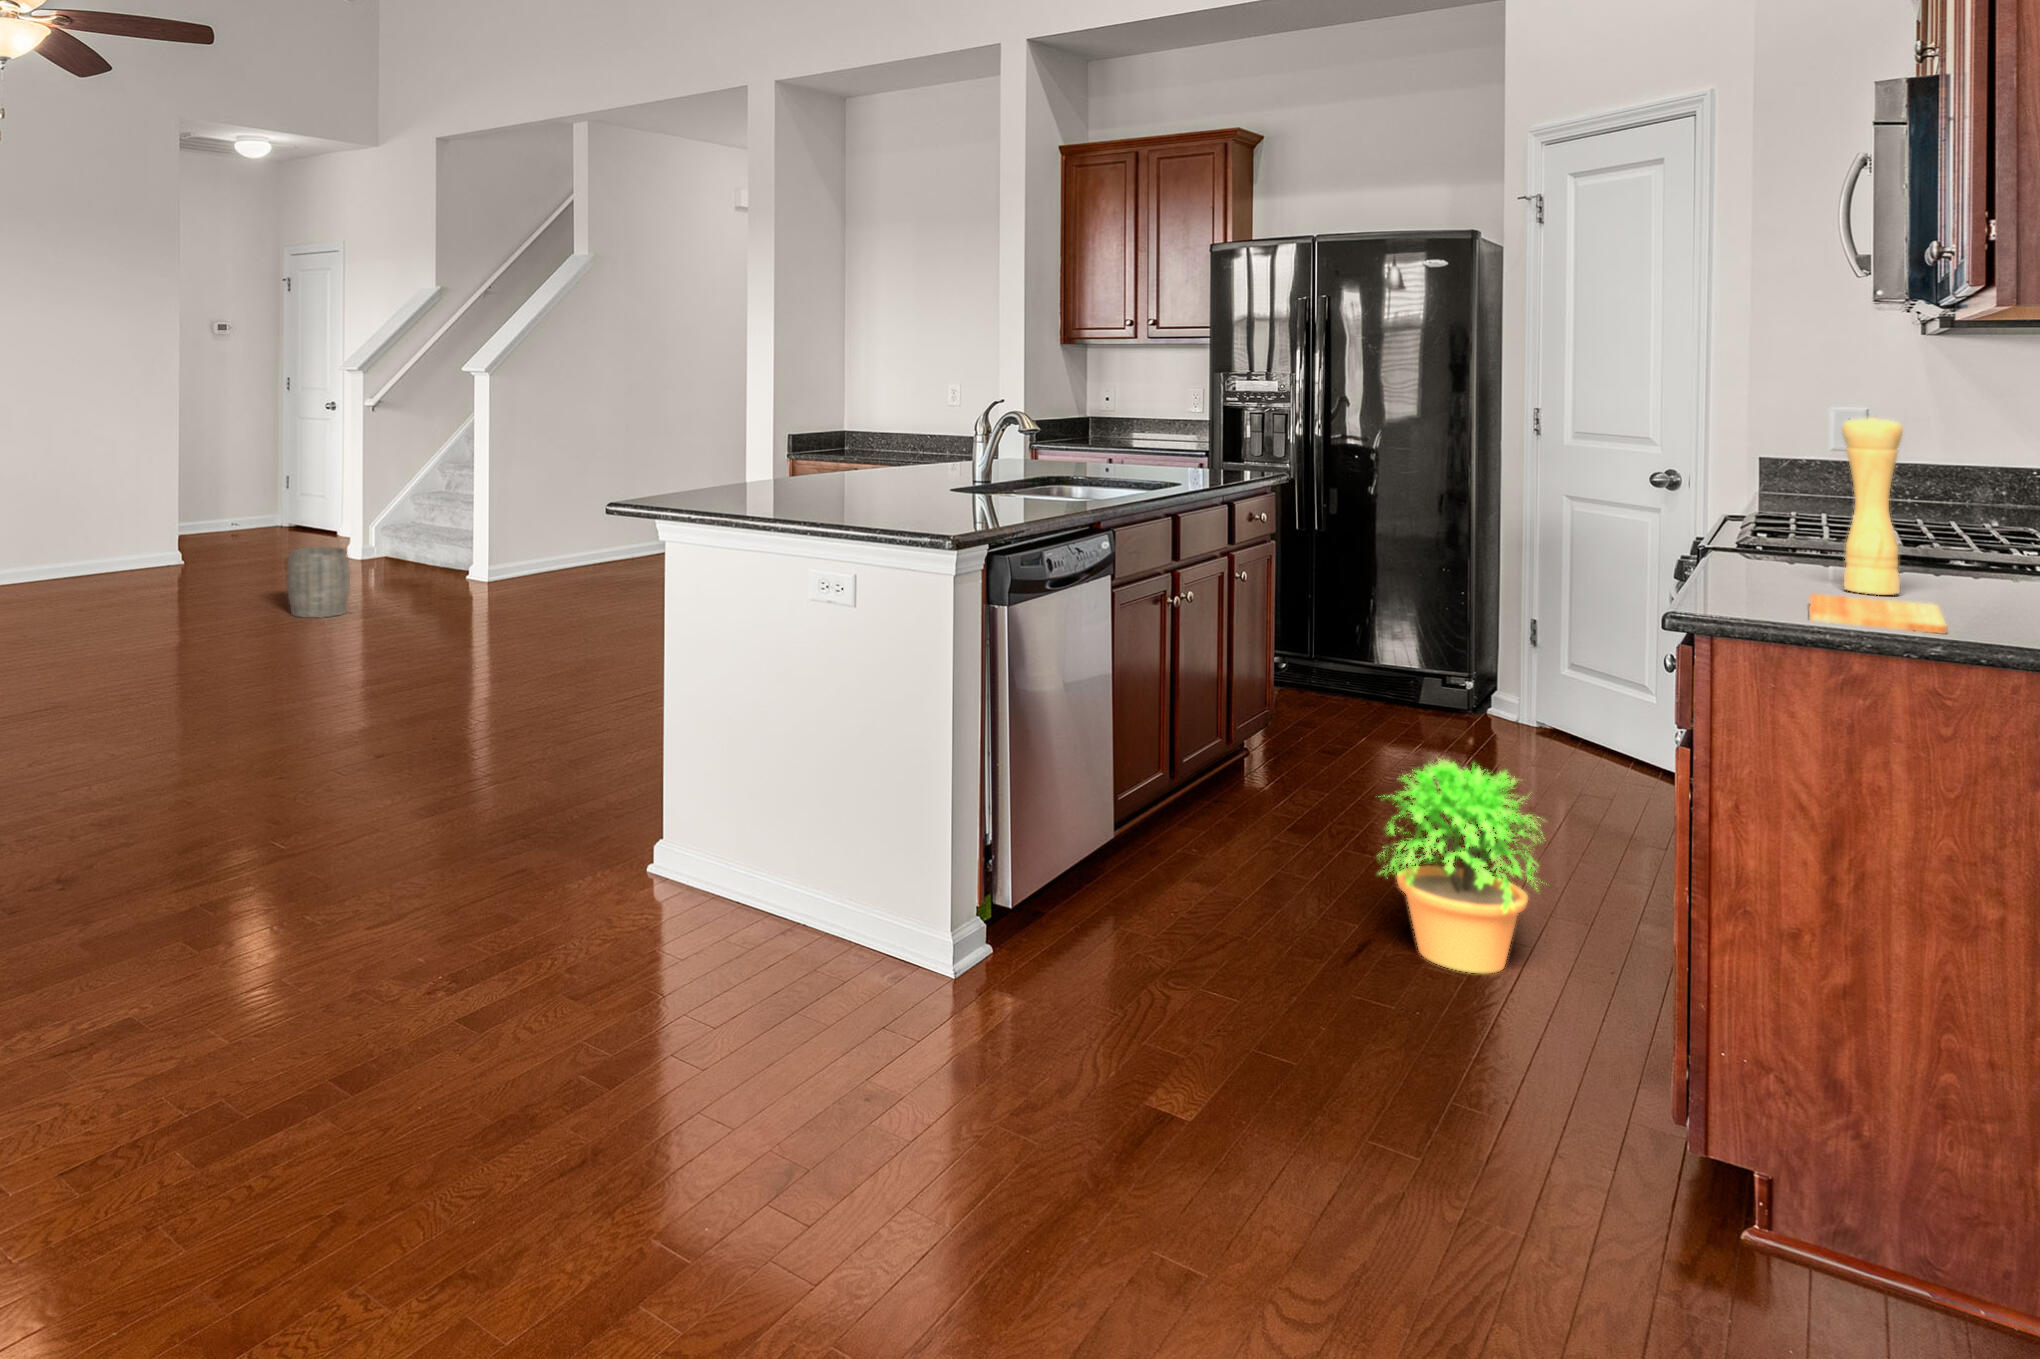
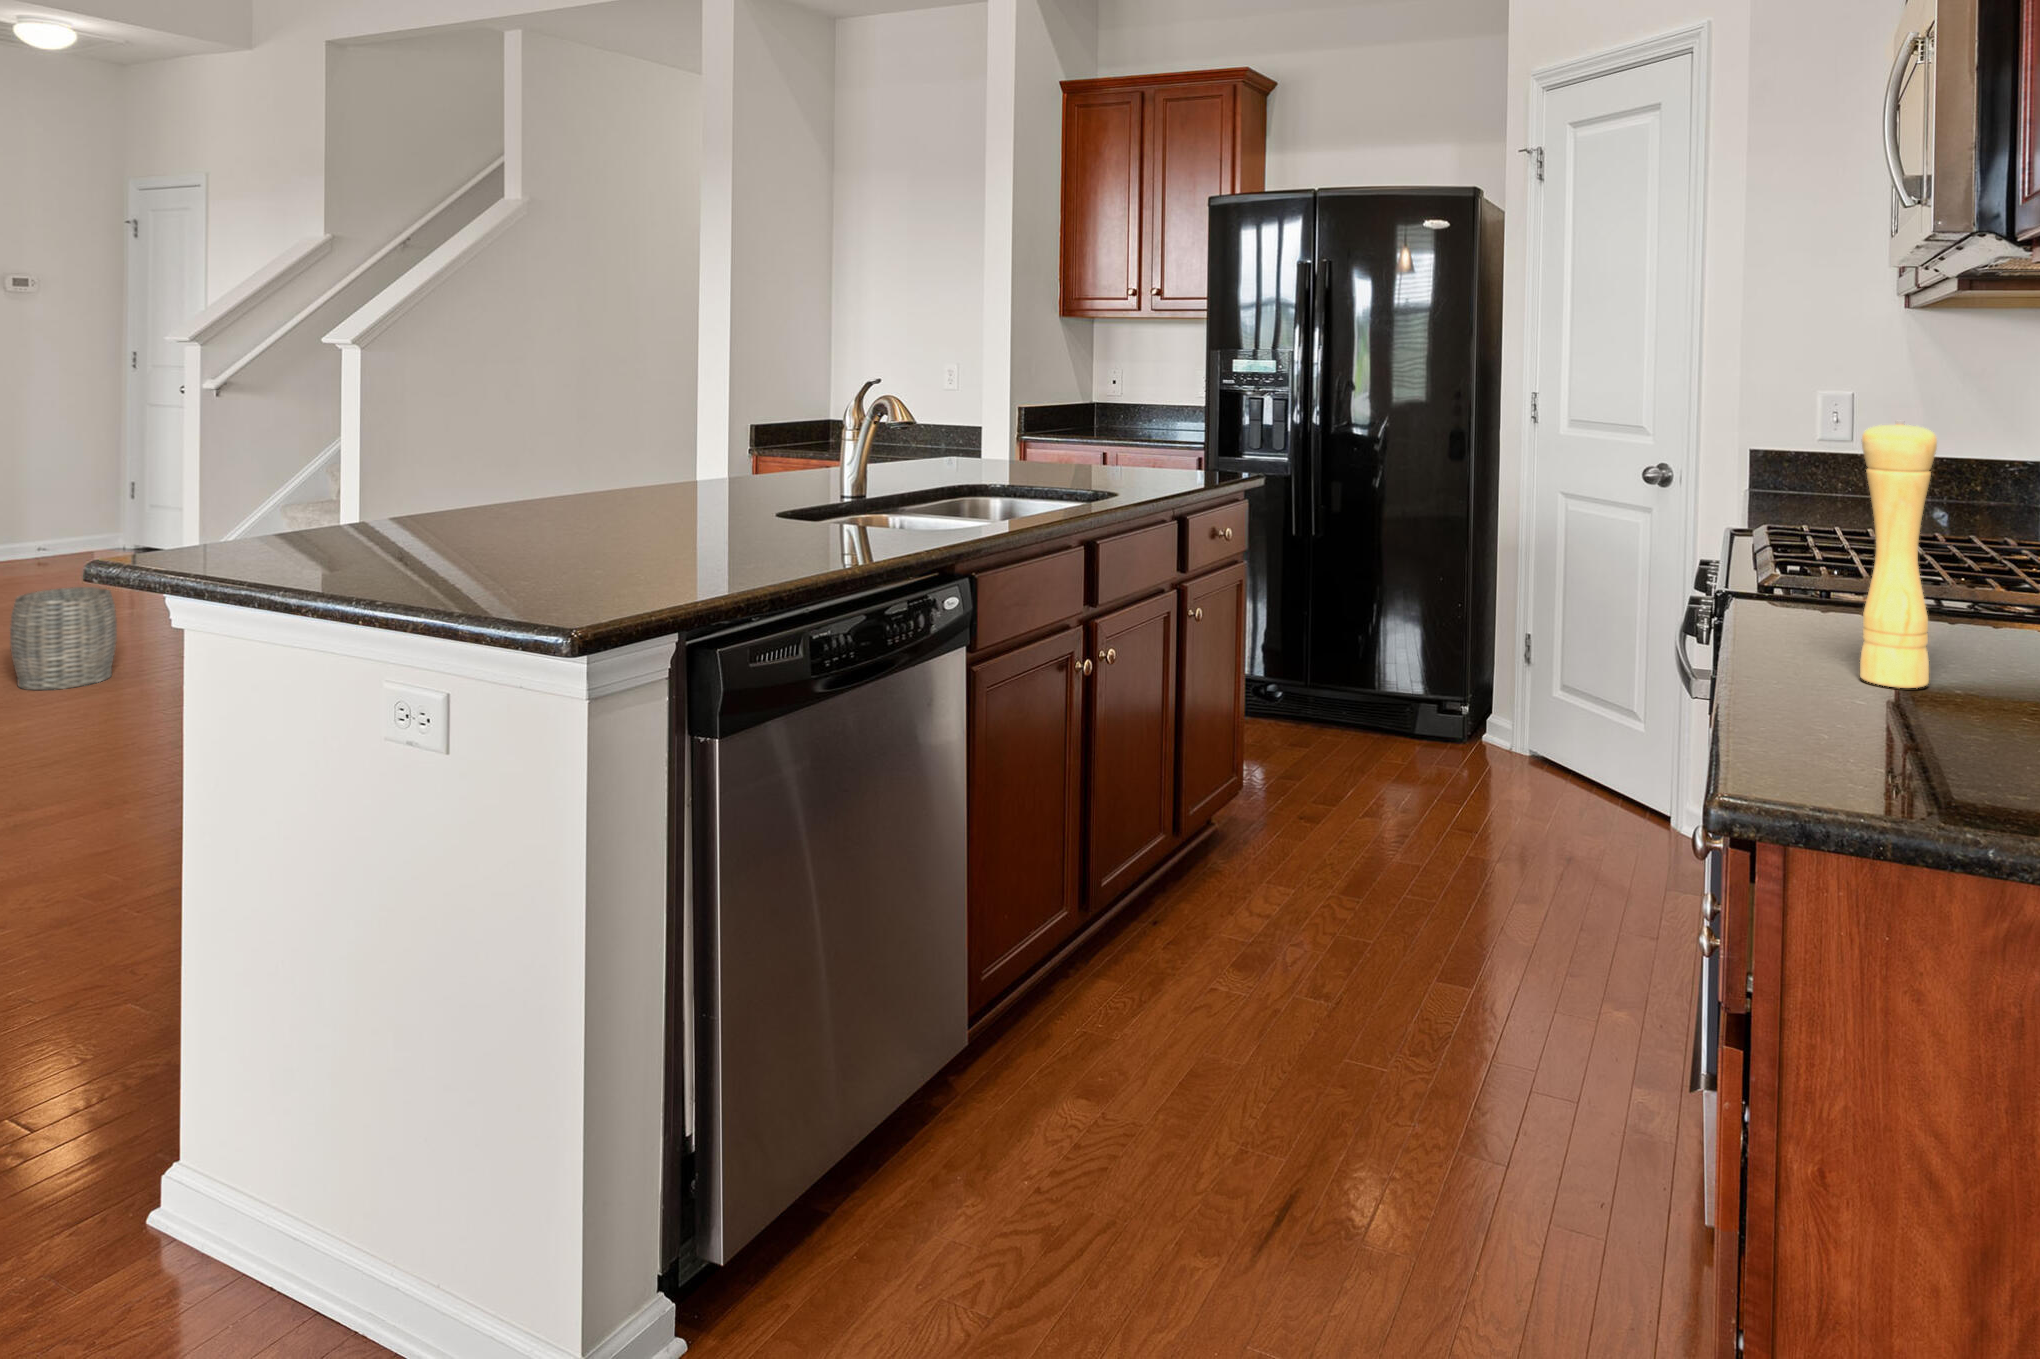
cutting board: present [1809,594,1947,634] -> none [1824,705,2023,798]
potted plant: present [1383,761,1542,973] -> none [1297,887,1502,1198]

